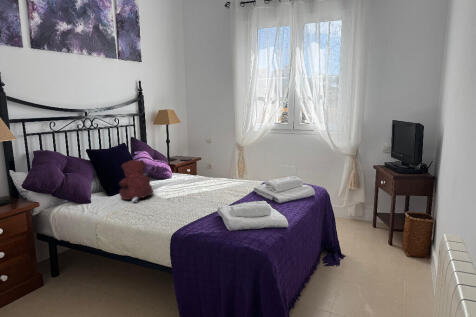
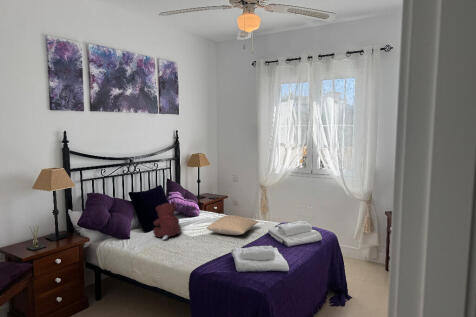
pillow: none [184,173,242,194] -> present [207,215,258,235]

